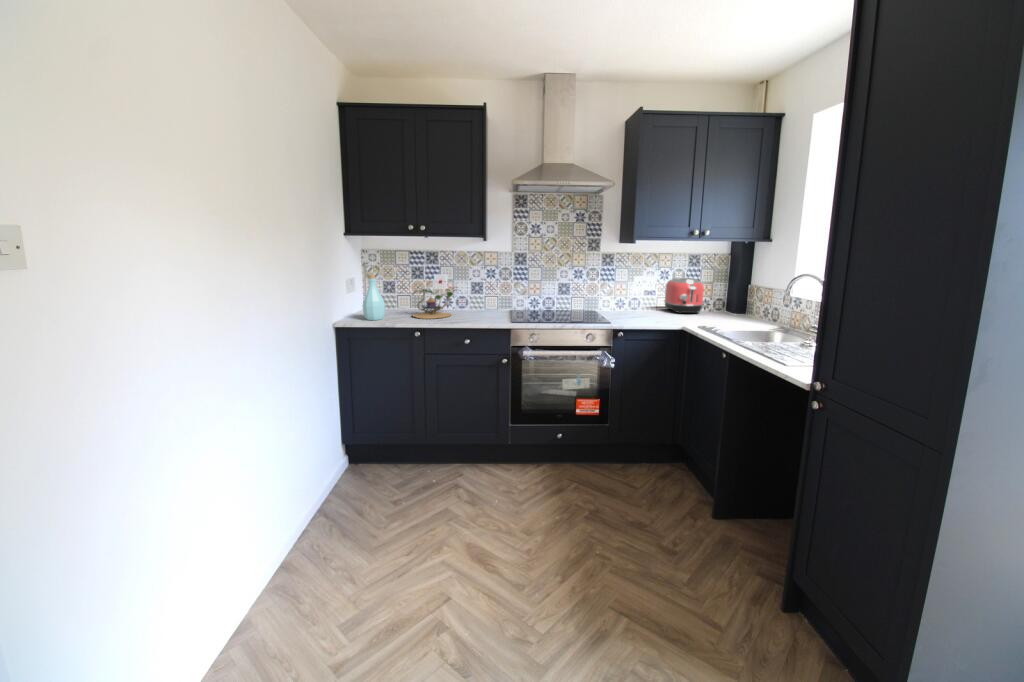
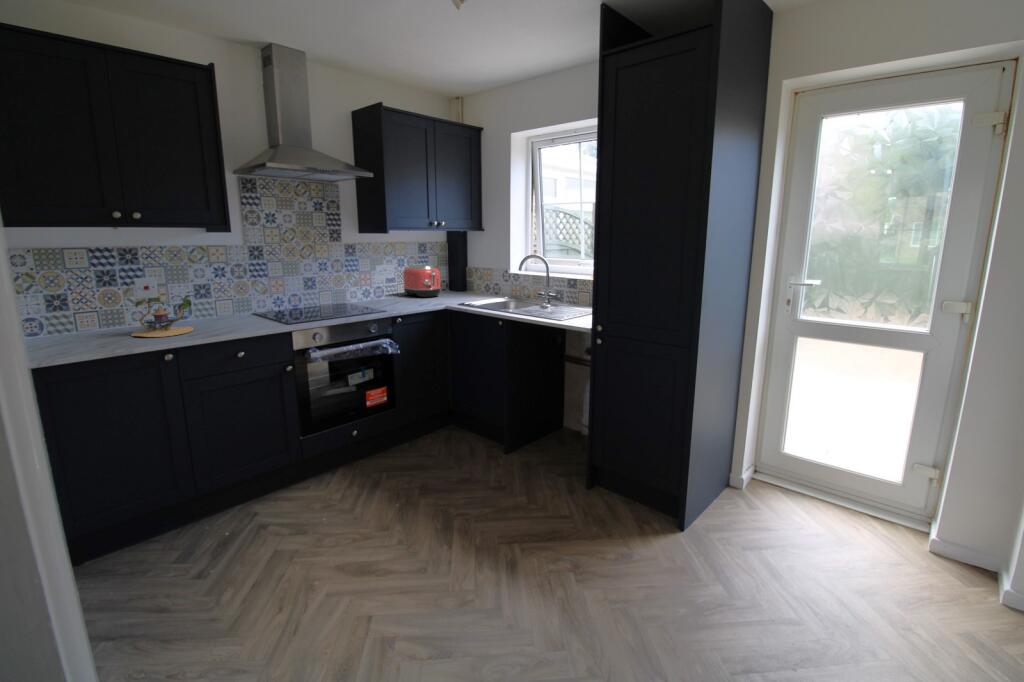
bottle: present [363,274,385,320] -> none [56,283,98,350]

